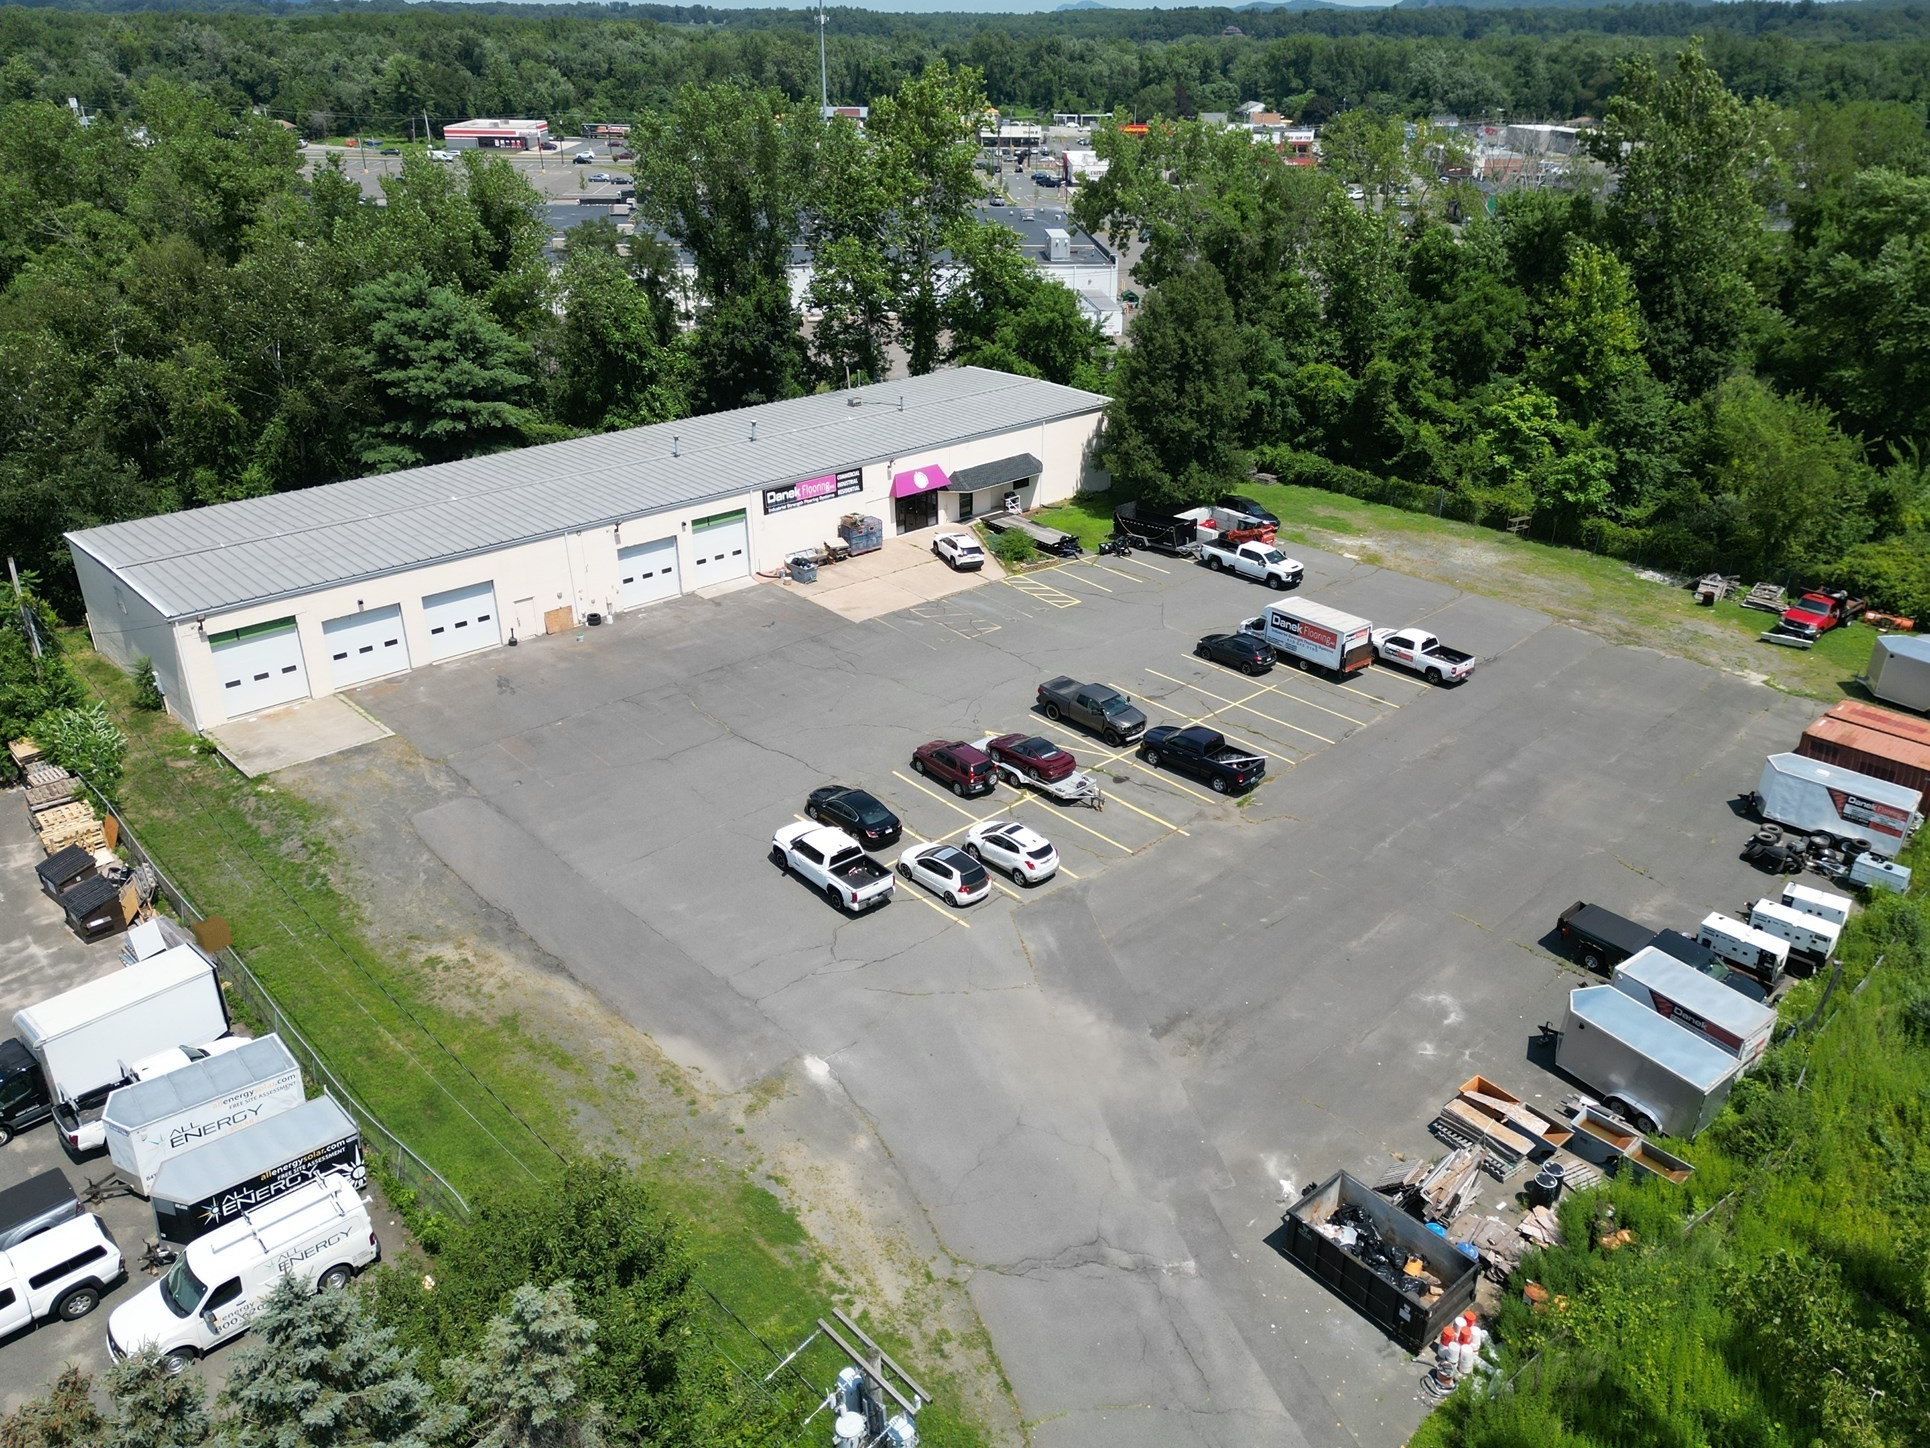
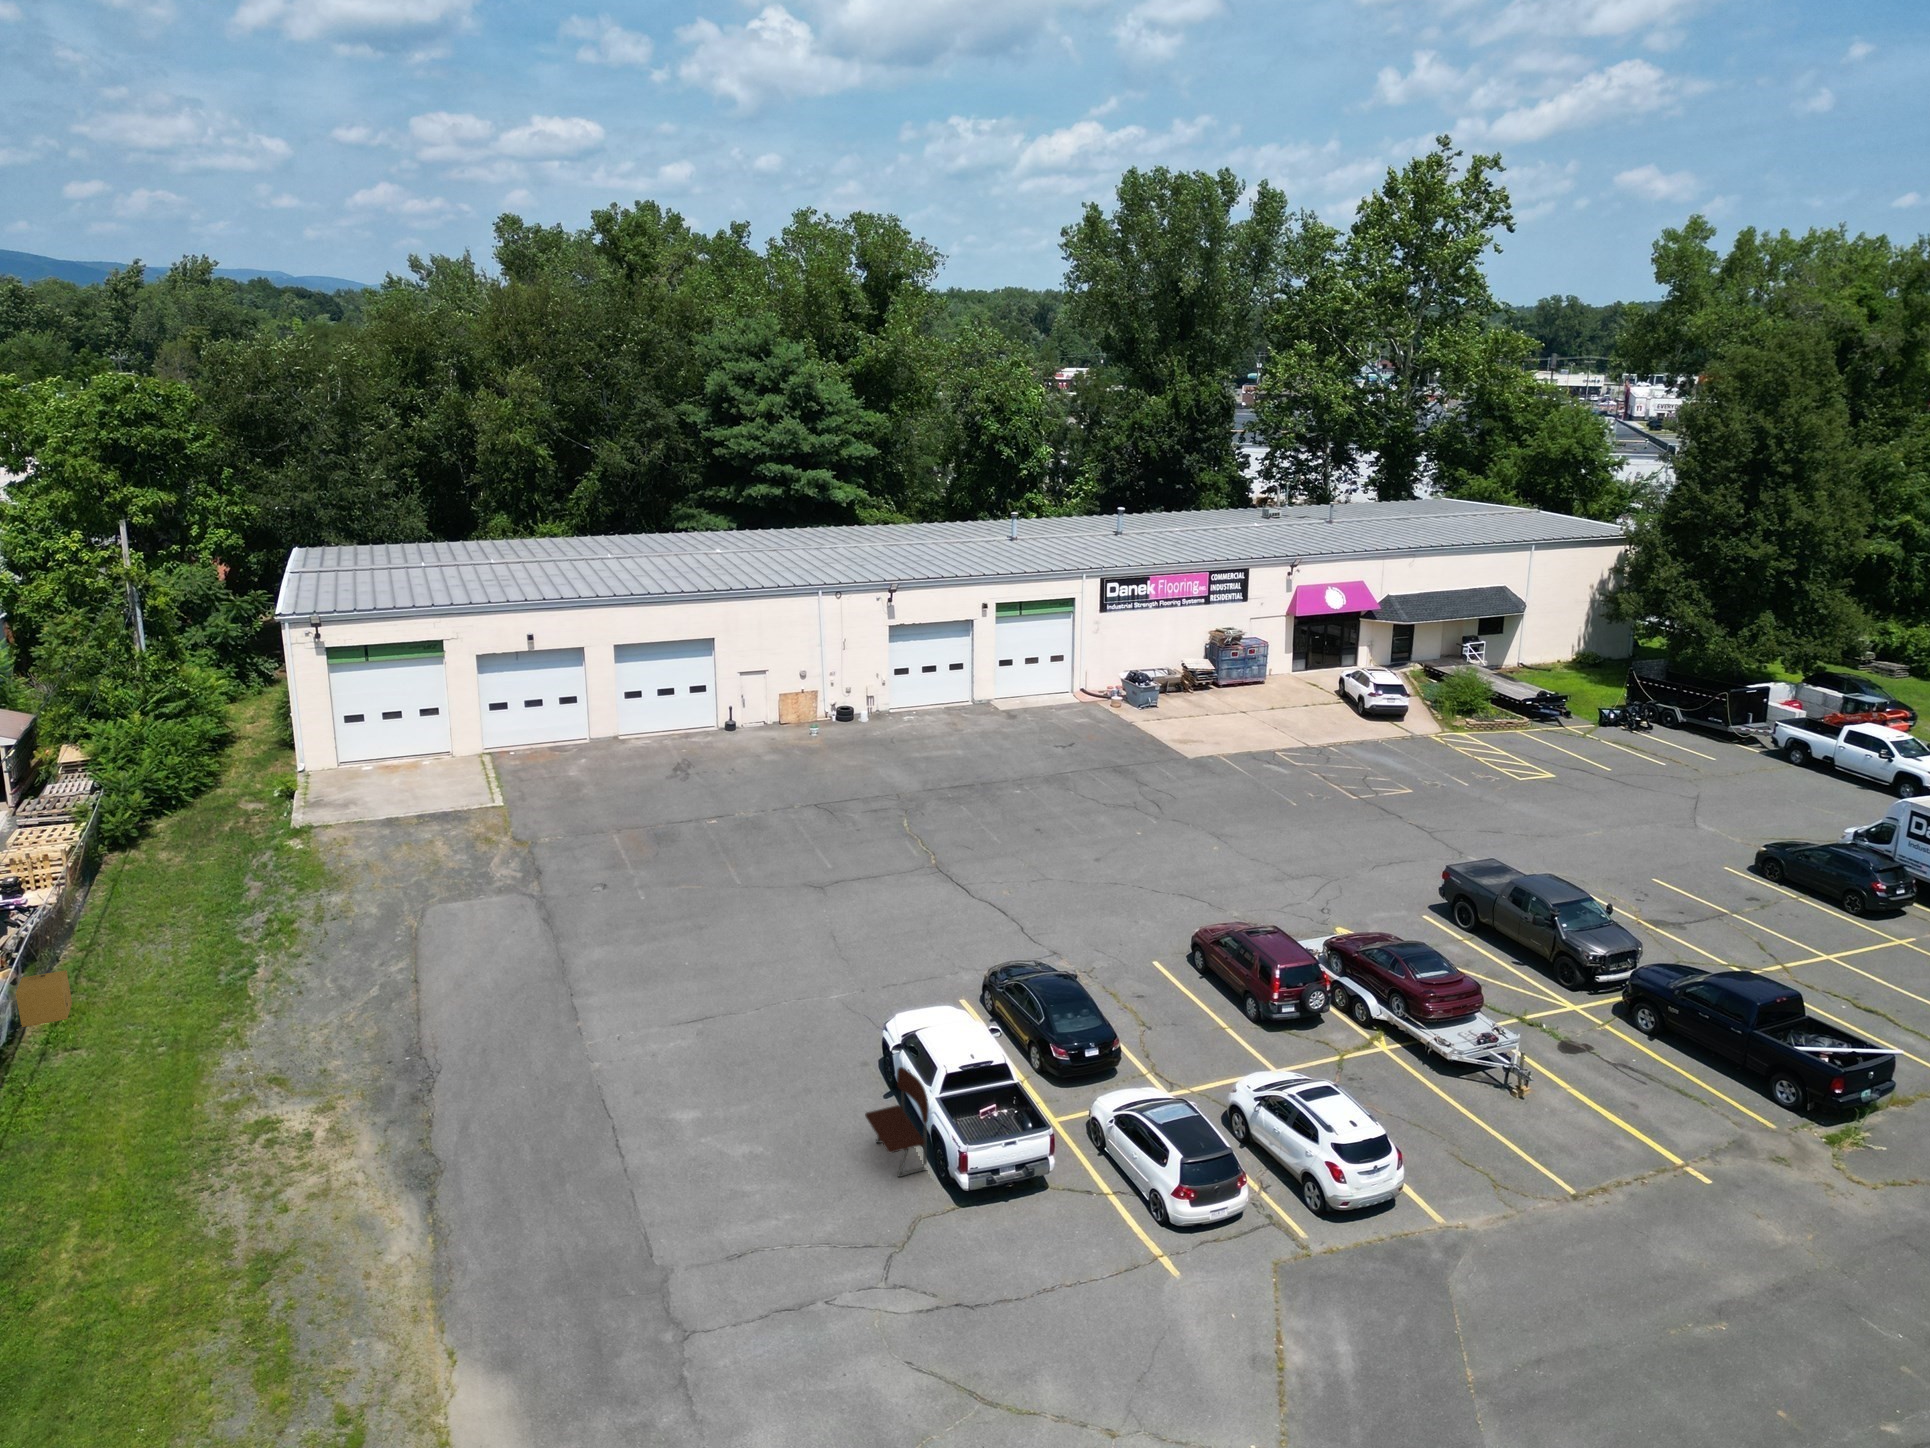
bench: none [790,860,830,914] -> present [865,1067,929,1177]

